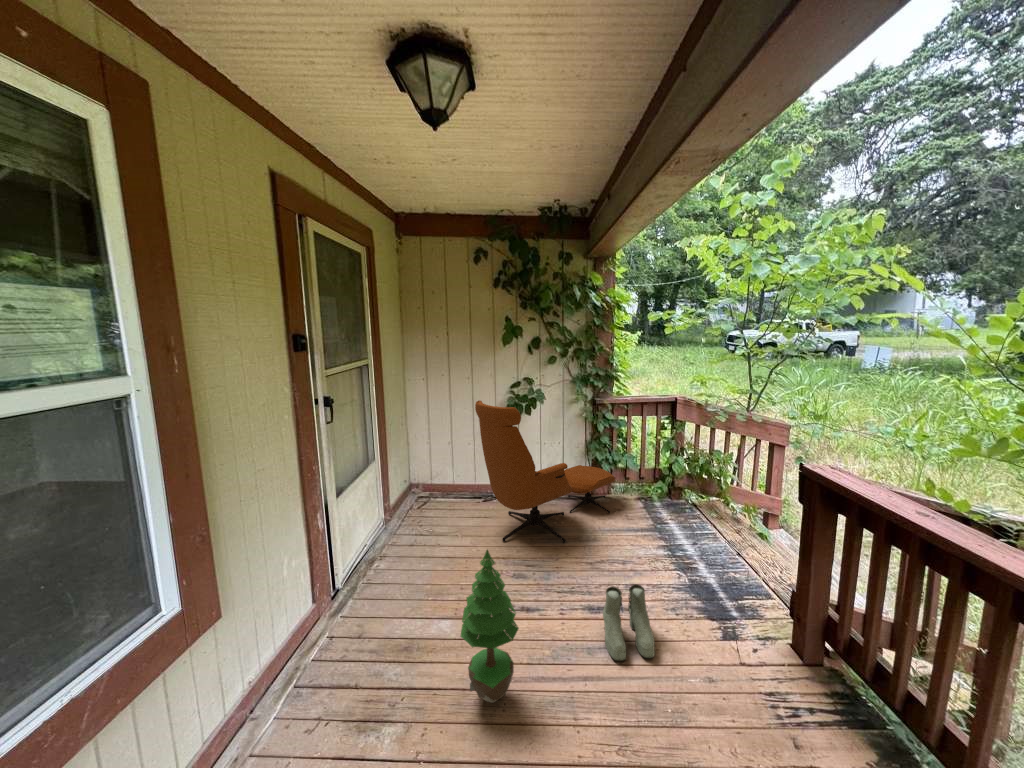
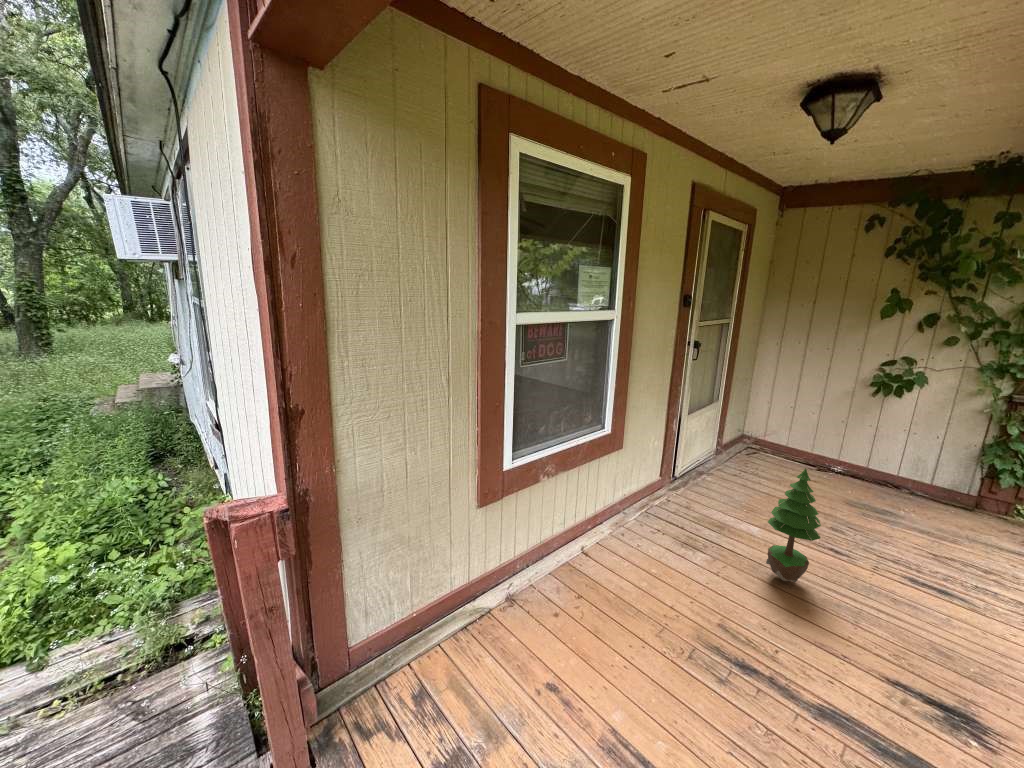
lounge chair: present [475,400,615,543] -> none [827,368,1017,529]
boots: present [603,584,655,661] -> none [919,562,993,640]

